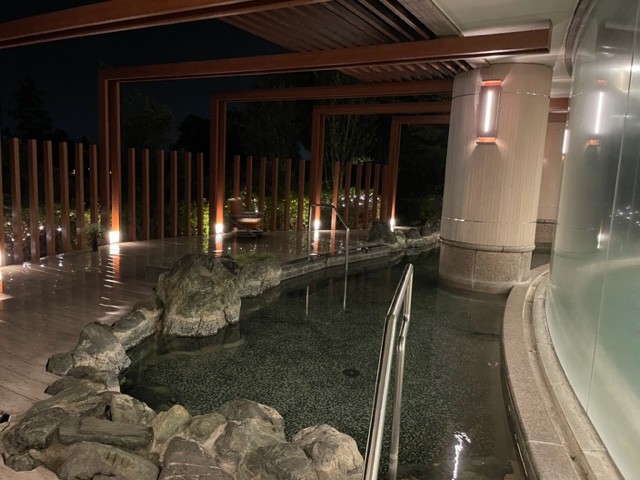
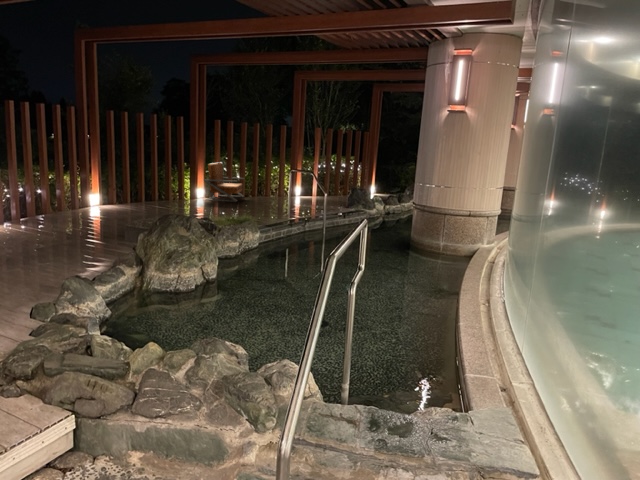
potted plant: present [81,223,109,251] -> none [60,186,89,213]

